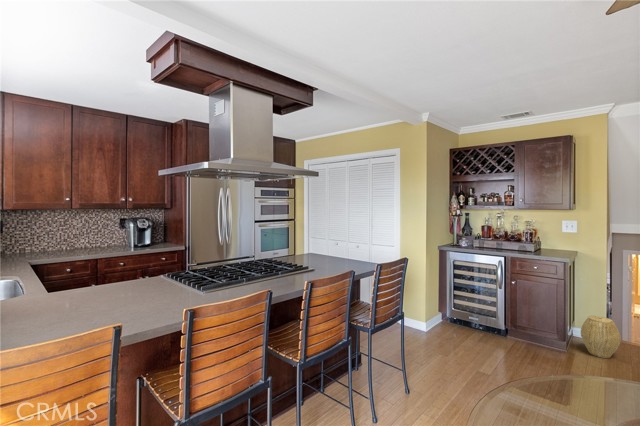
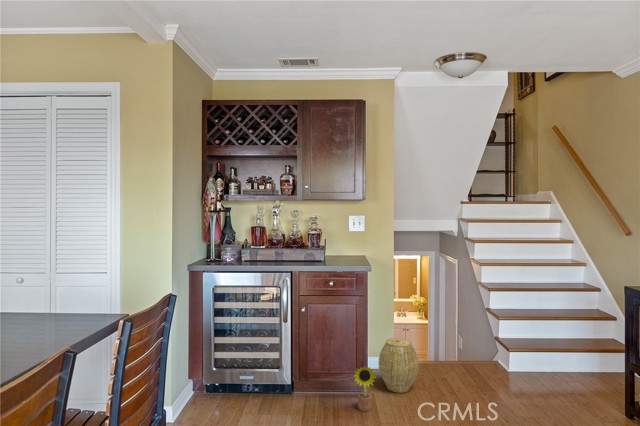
decorative plant: none [547,326,567,359] -> present [354,366,376,411]

